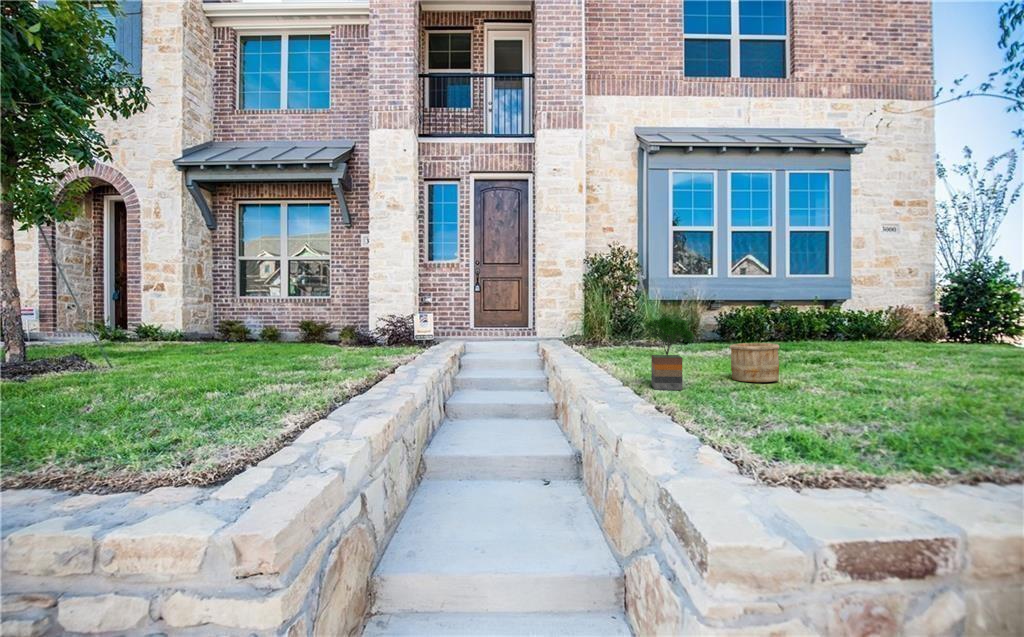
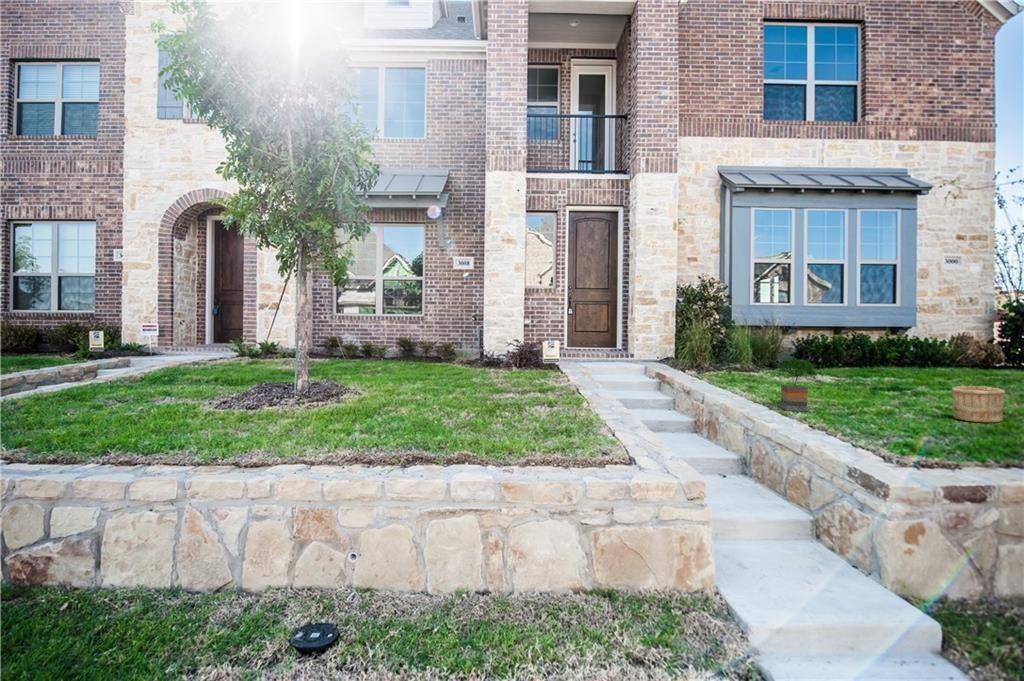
wooden bucket: present [729,343,780,382] -> present [952,386,1005,422]

